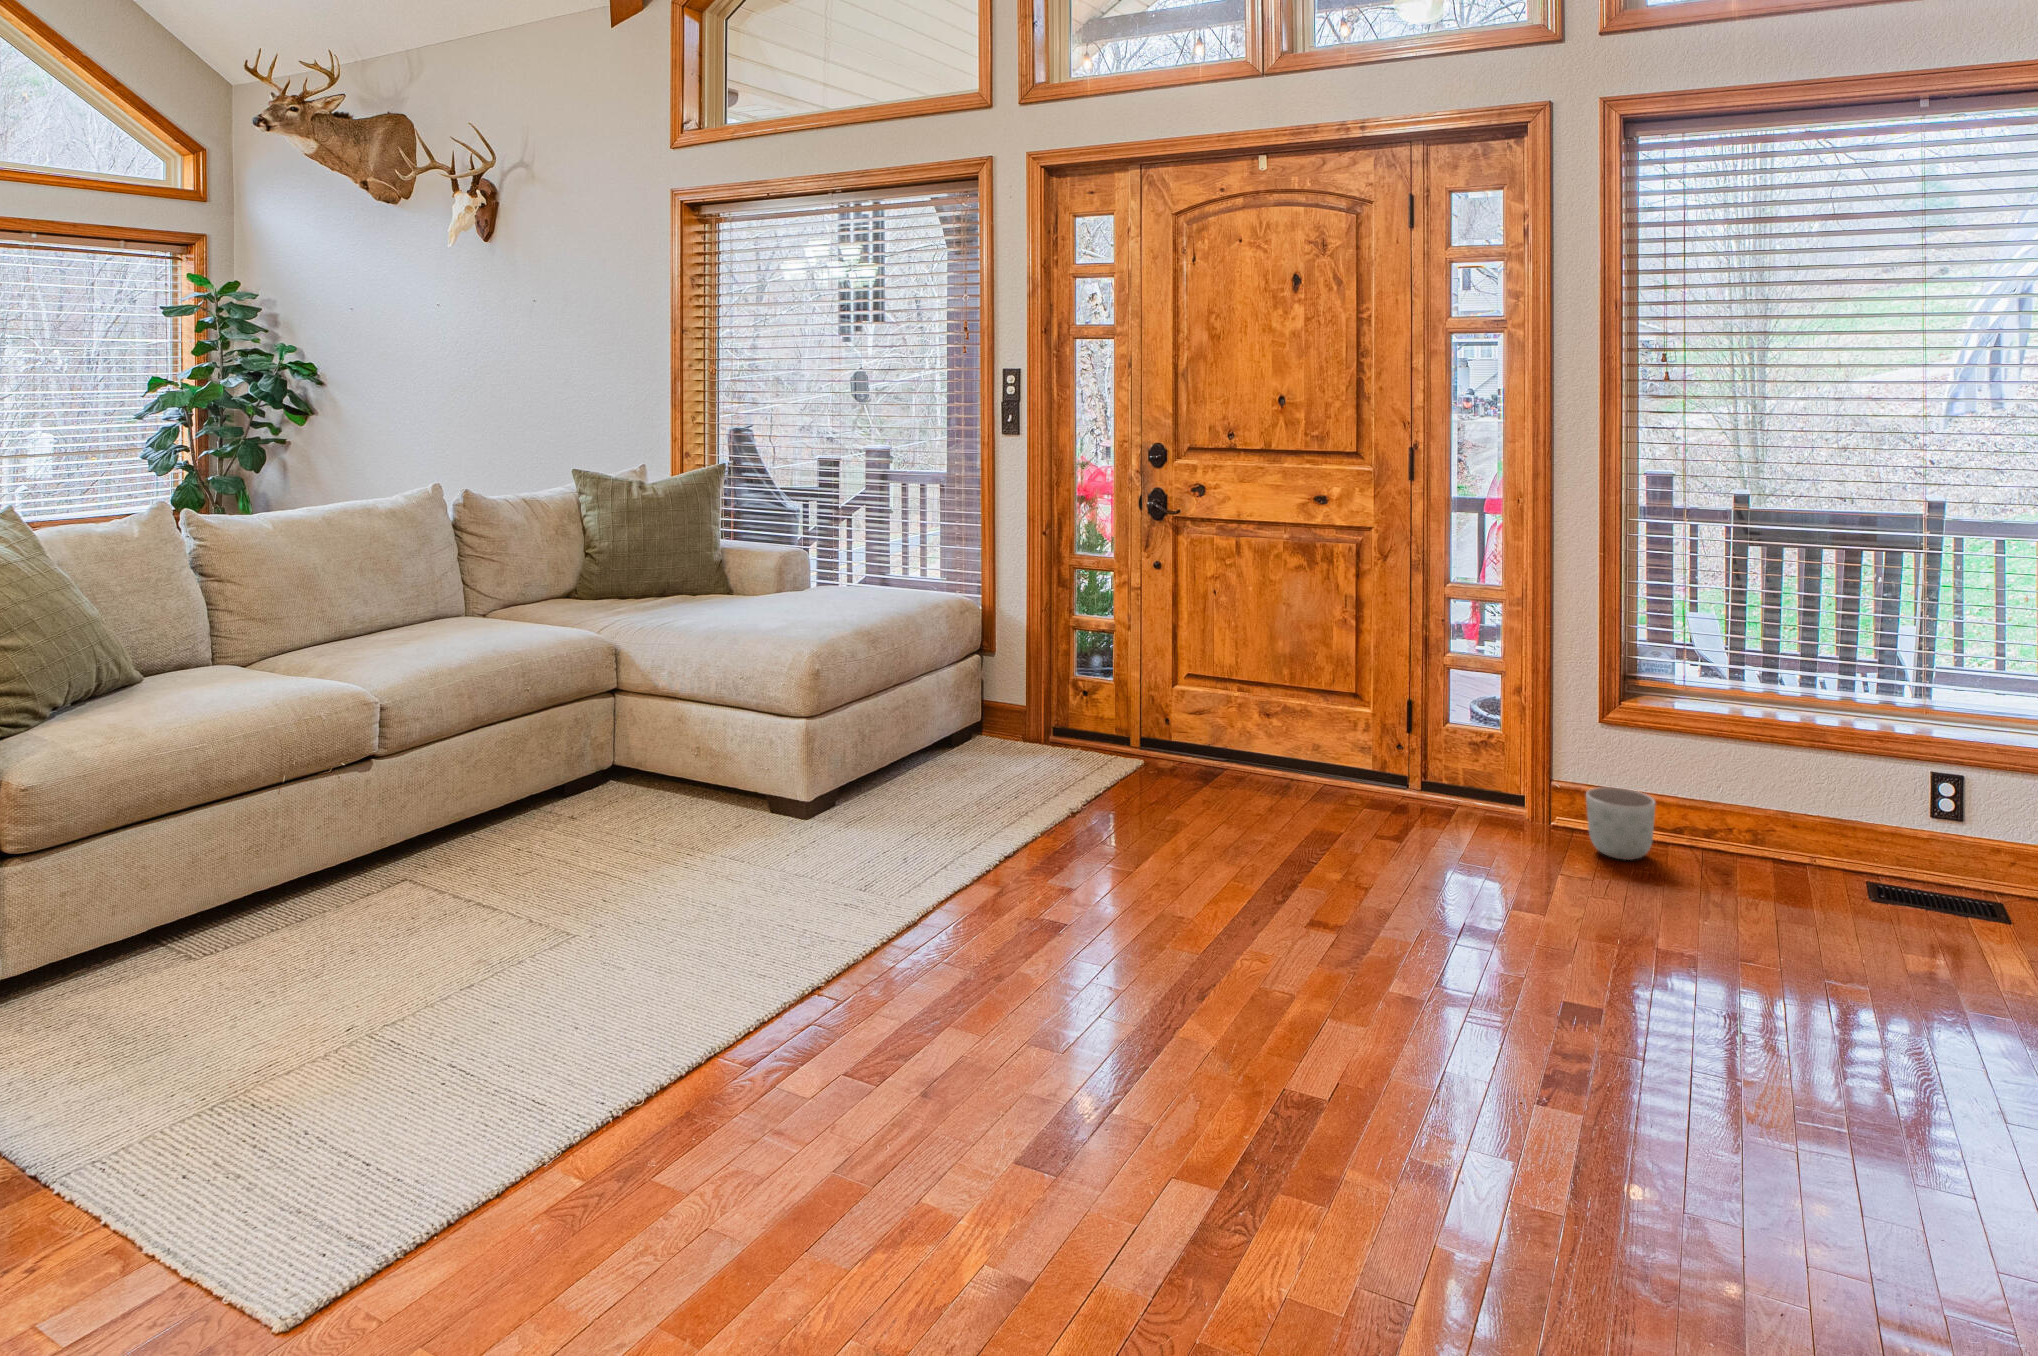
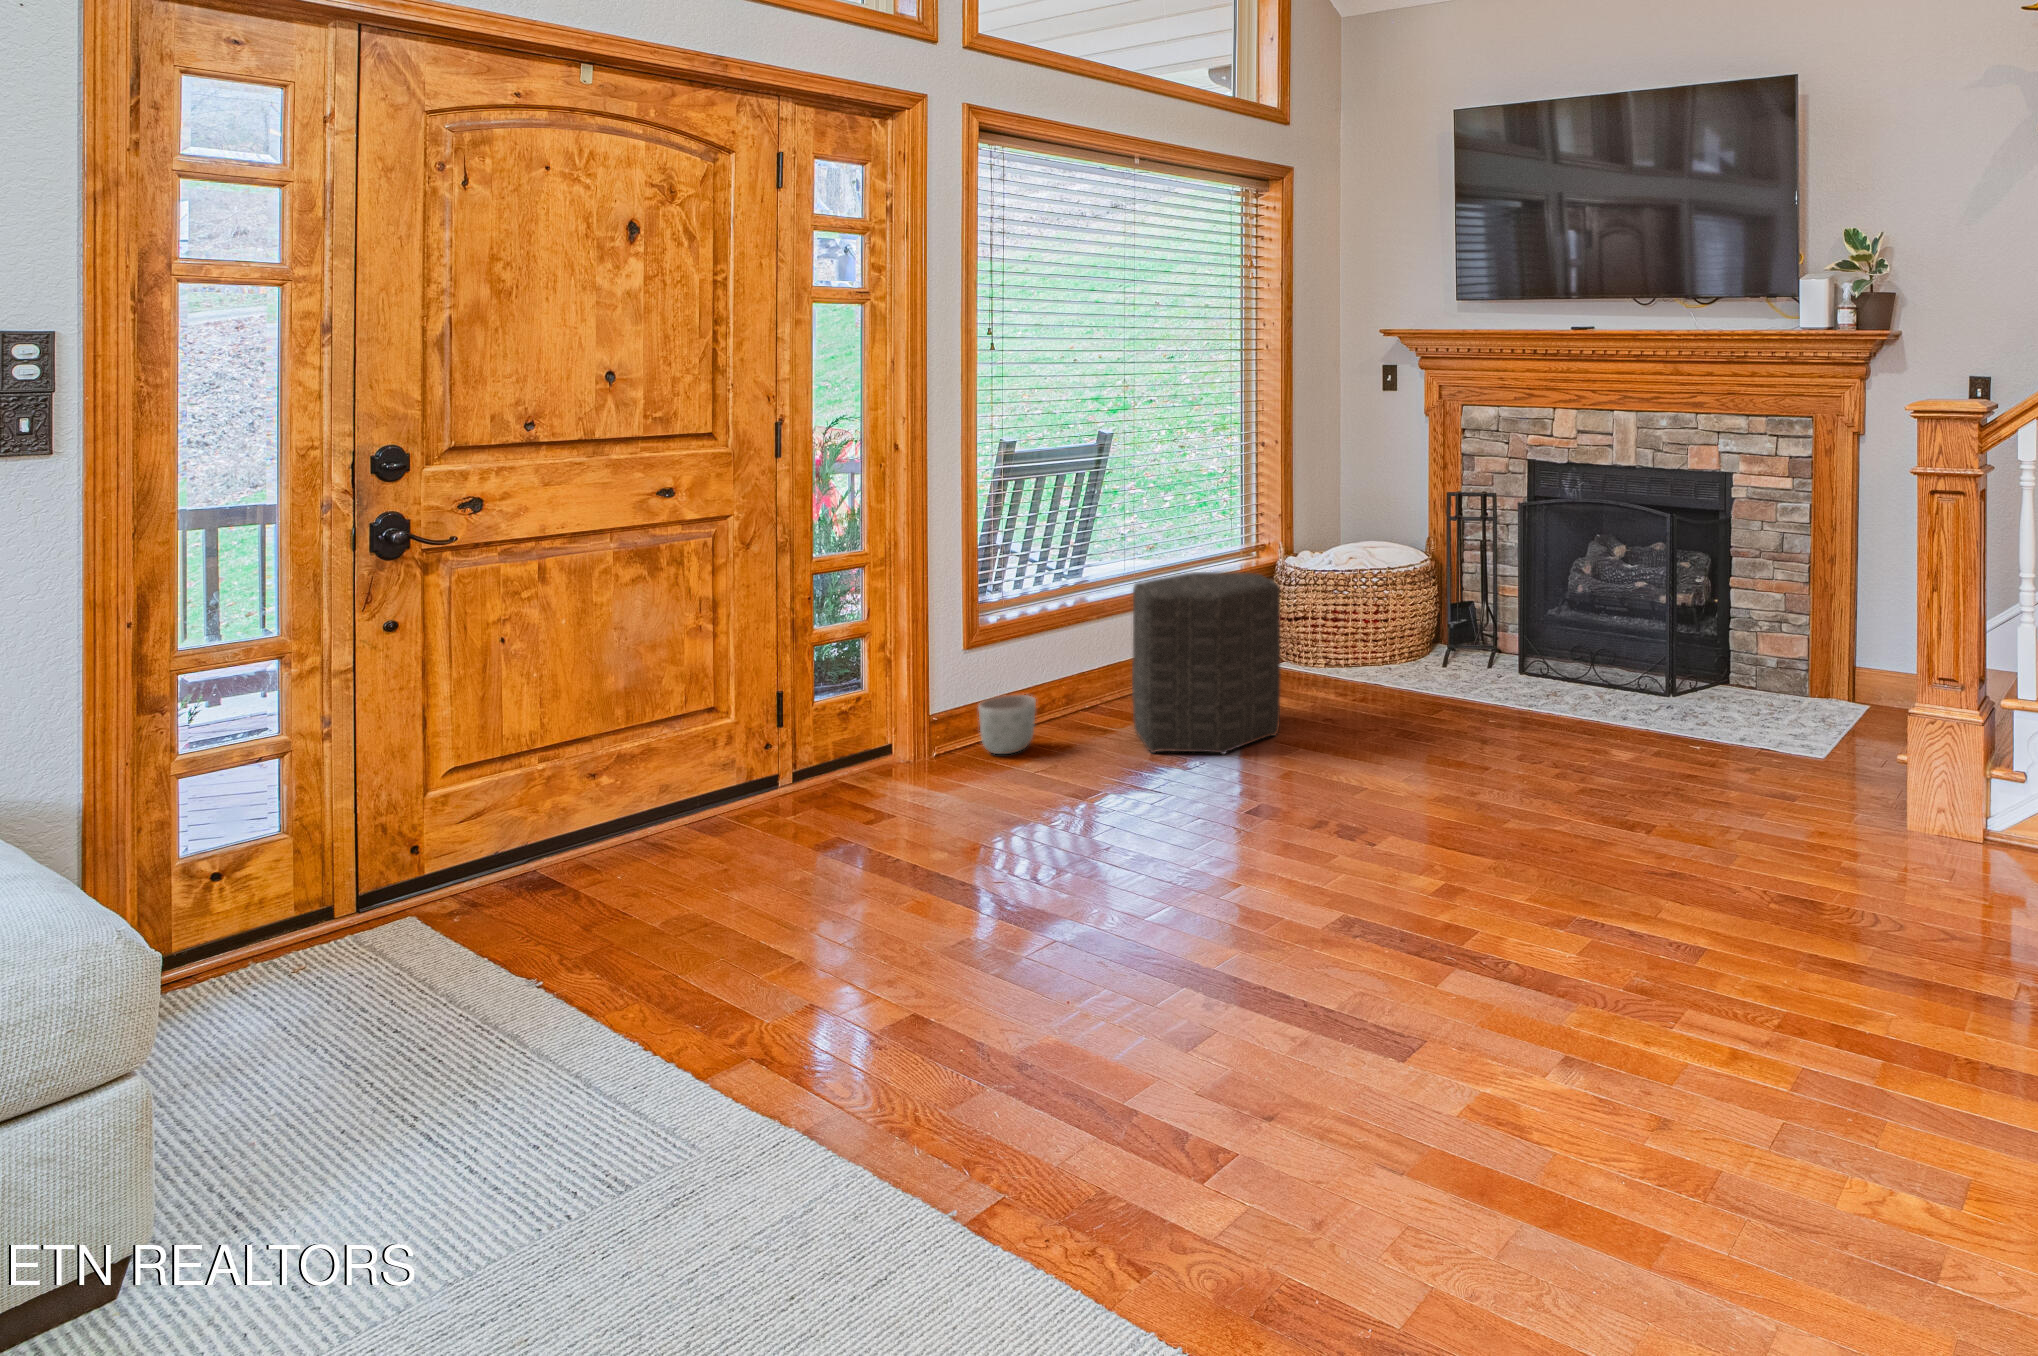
ottoman: none [1700,701,1958,998] -> present [1132,572,1280,754]

